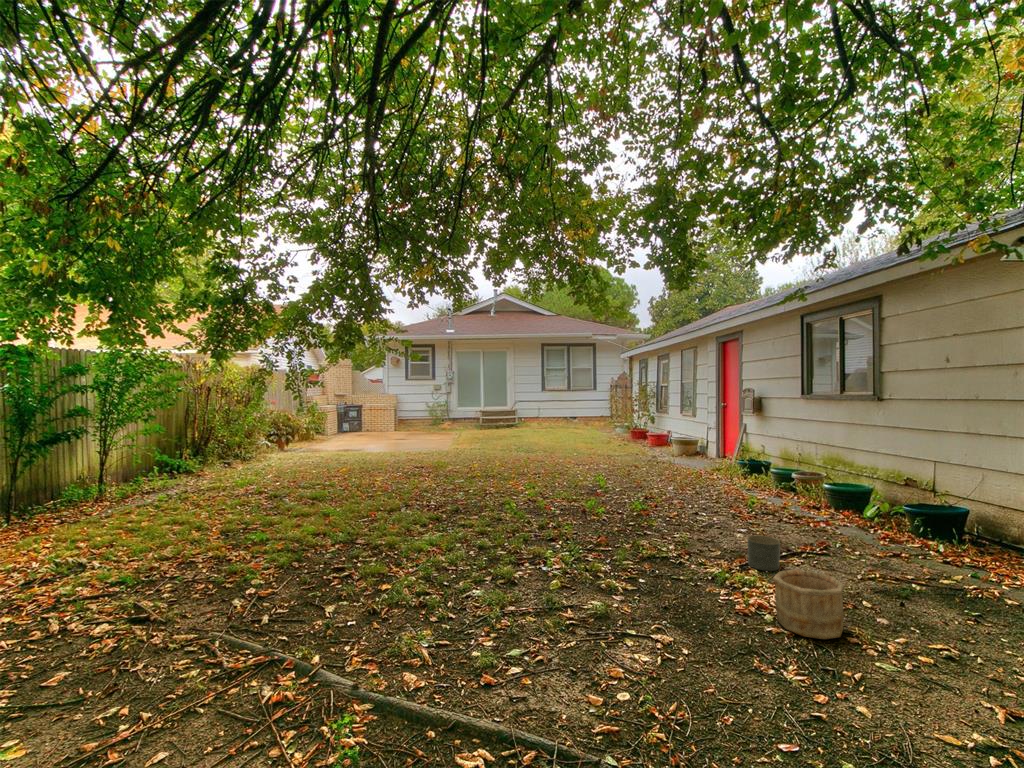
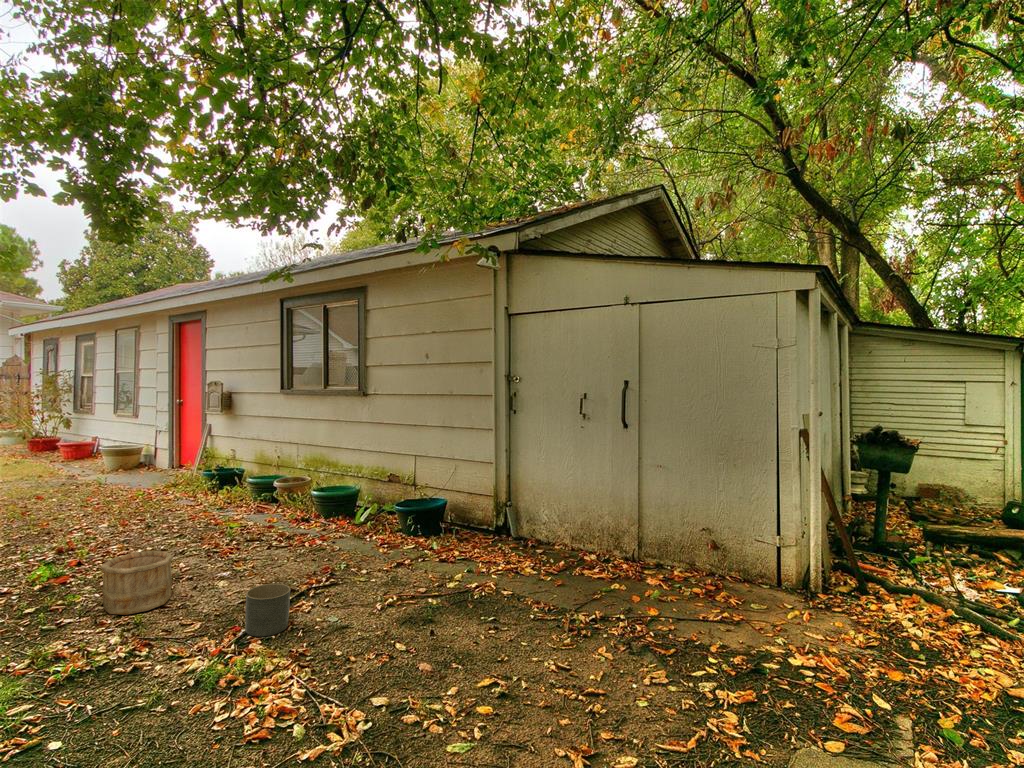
wooden bucket: present [773,570,844,639] -> present [100,551,173,615]

